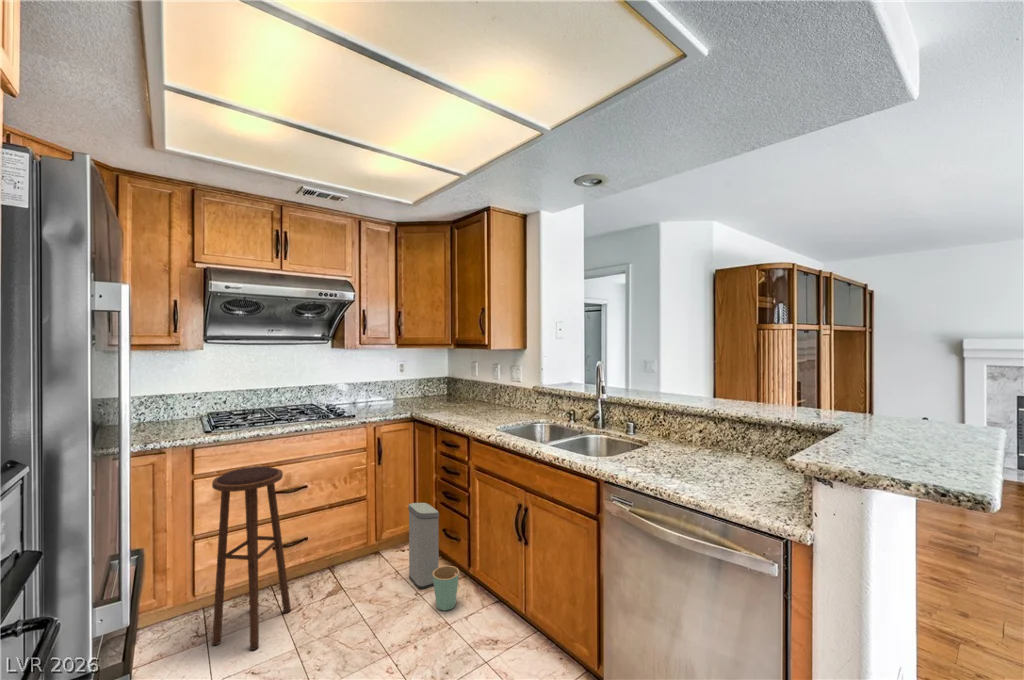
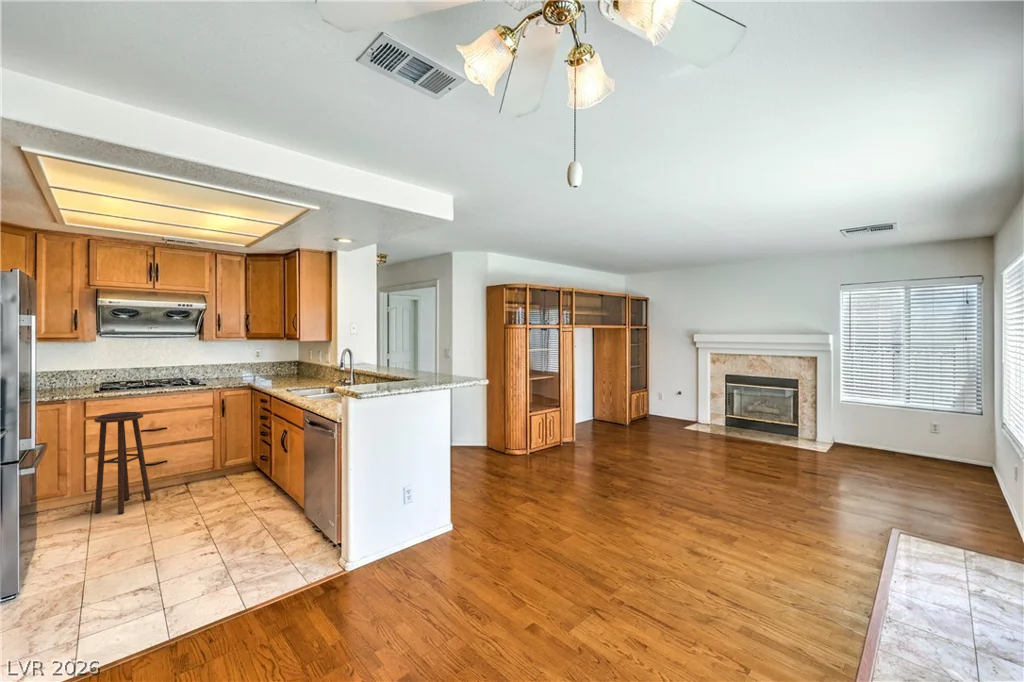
trash can: present [409,503,459,610] -> none [237,438,261,496]

